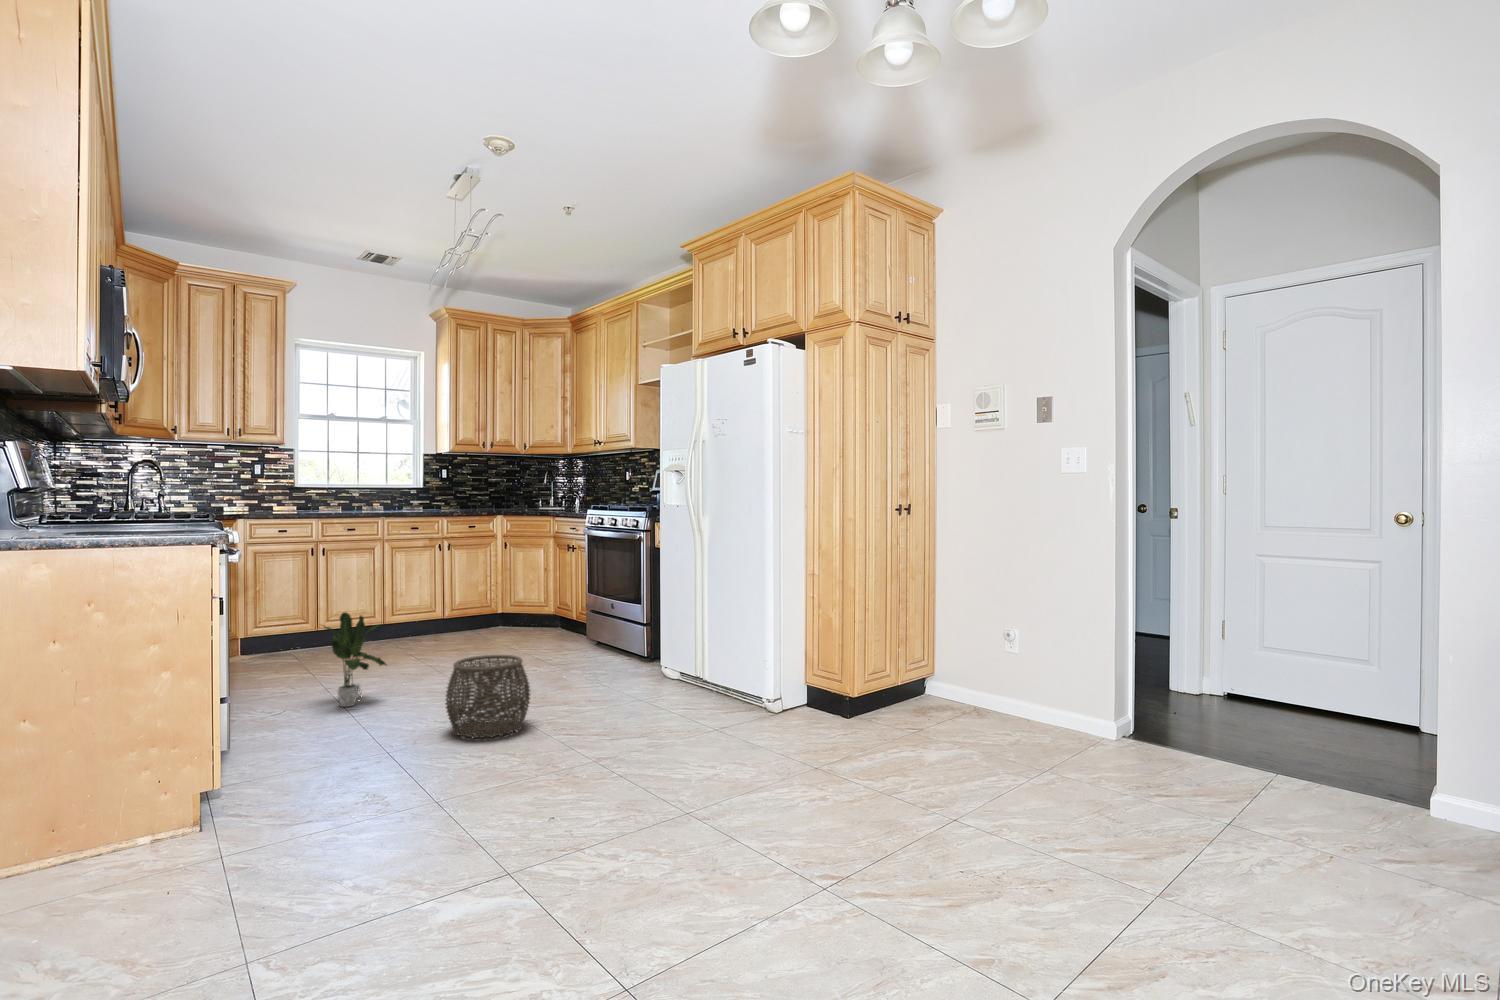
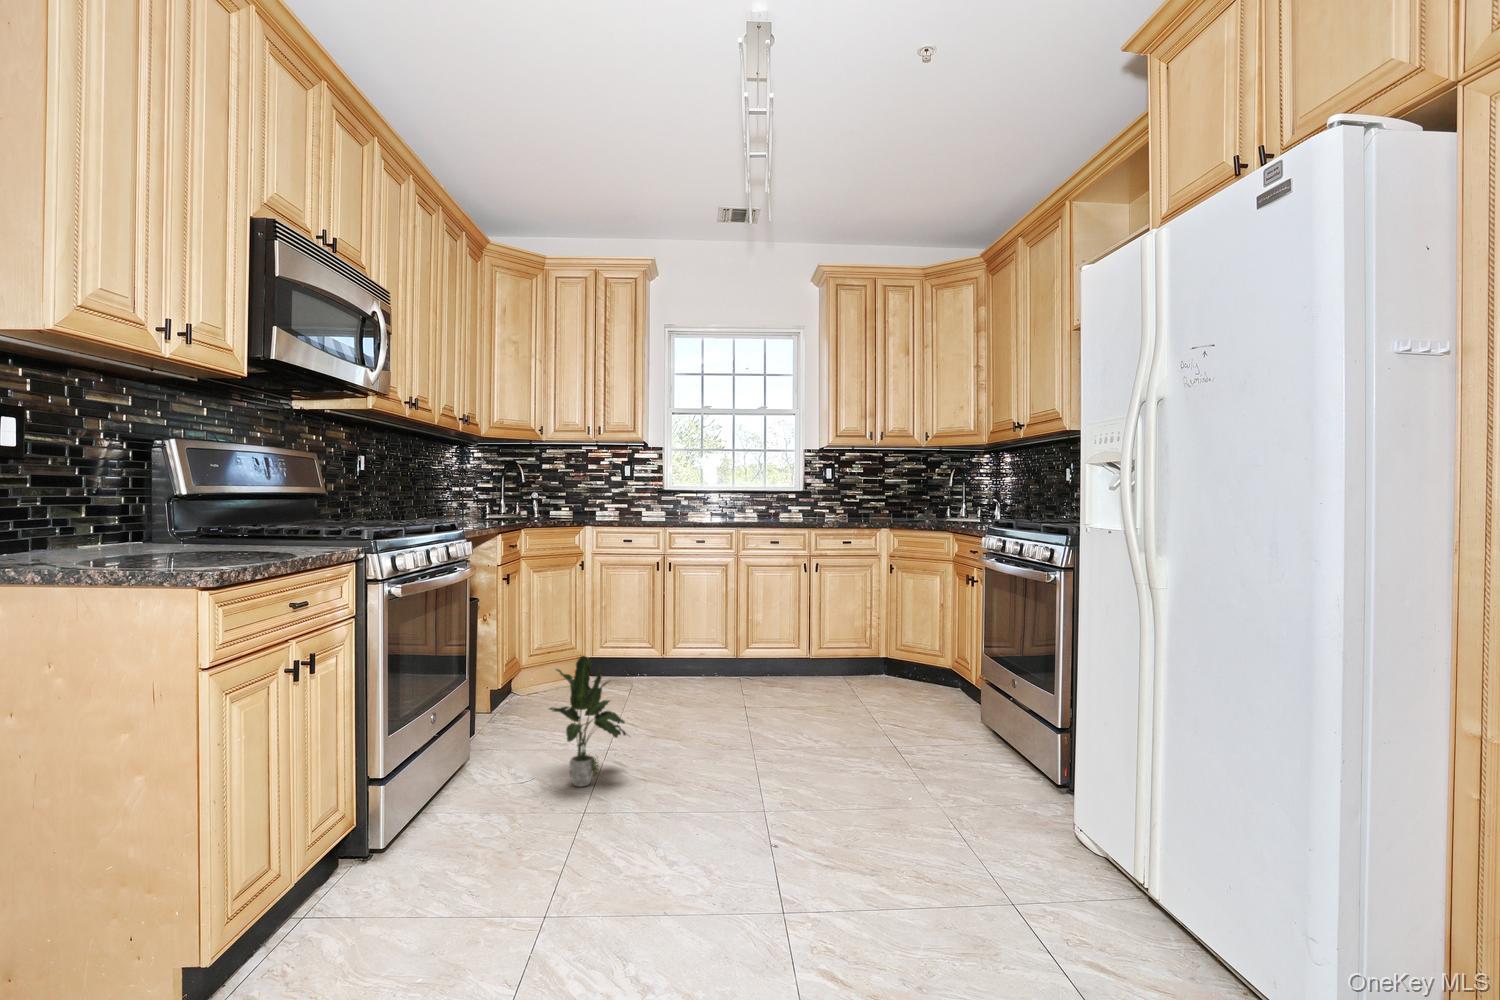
woven basket: present [446,655,530,738] -> none [602,766,742,931]

